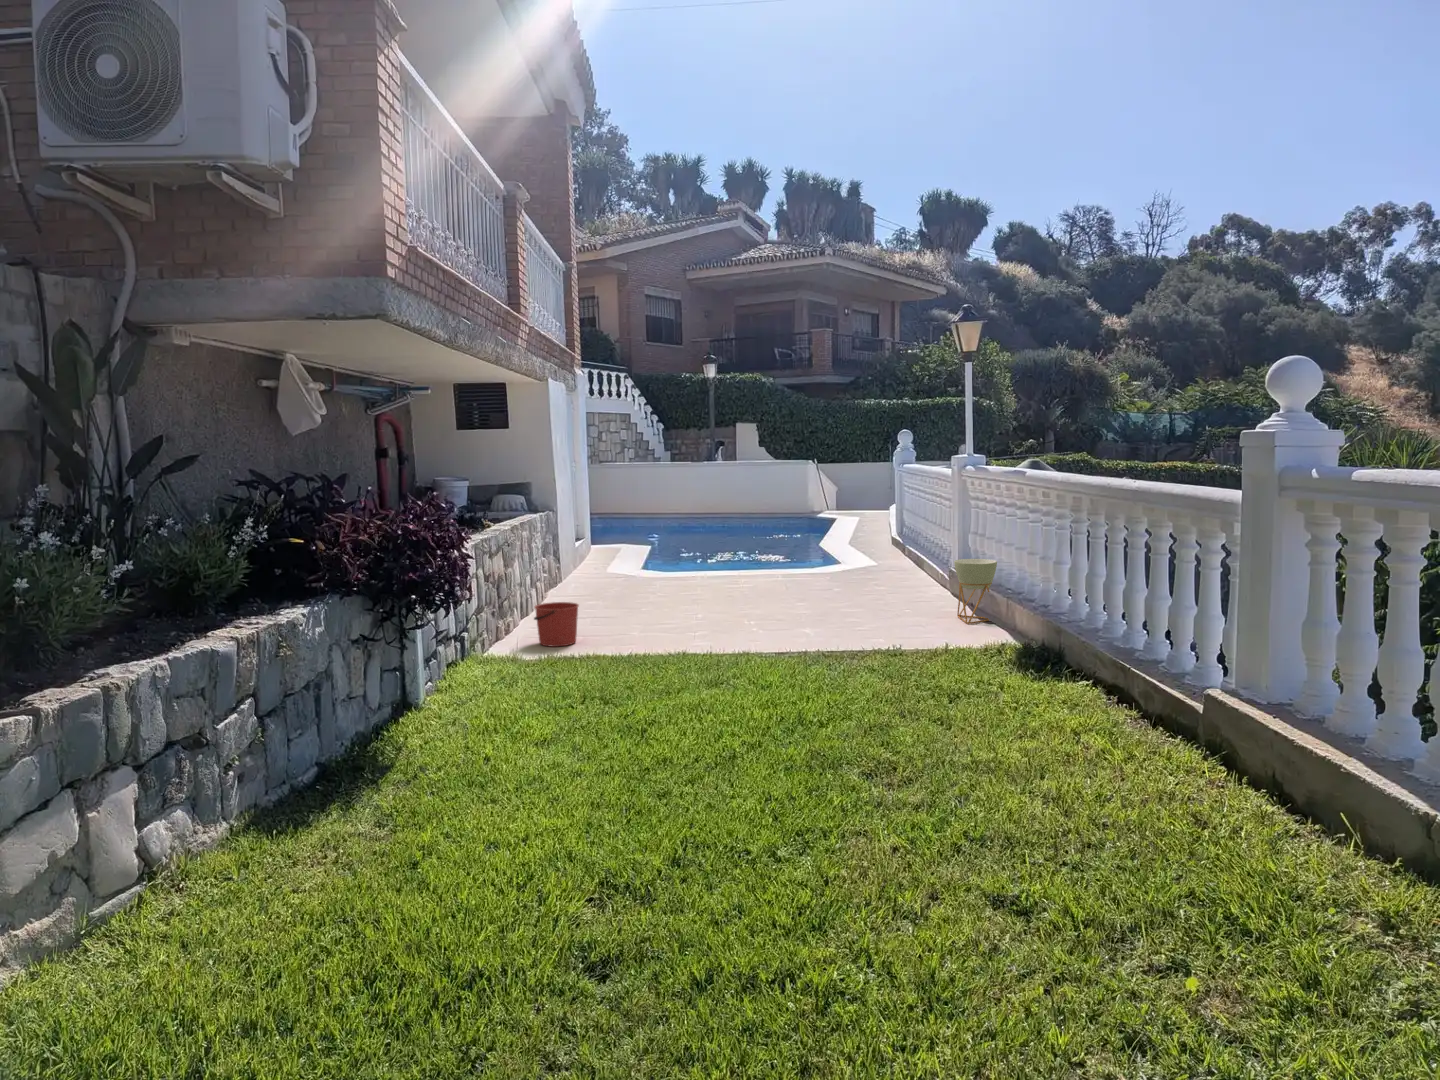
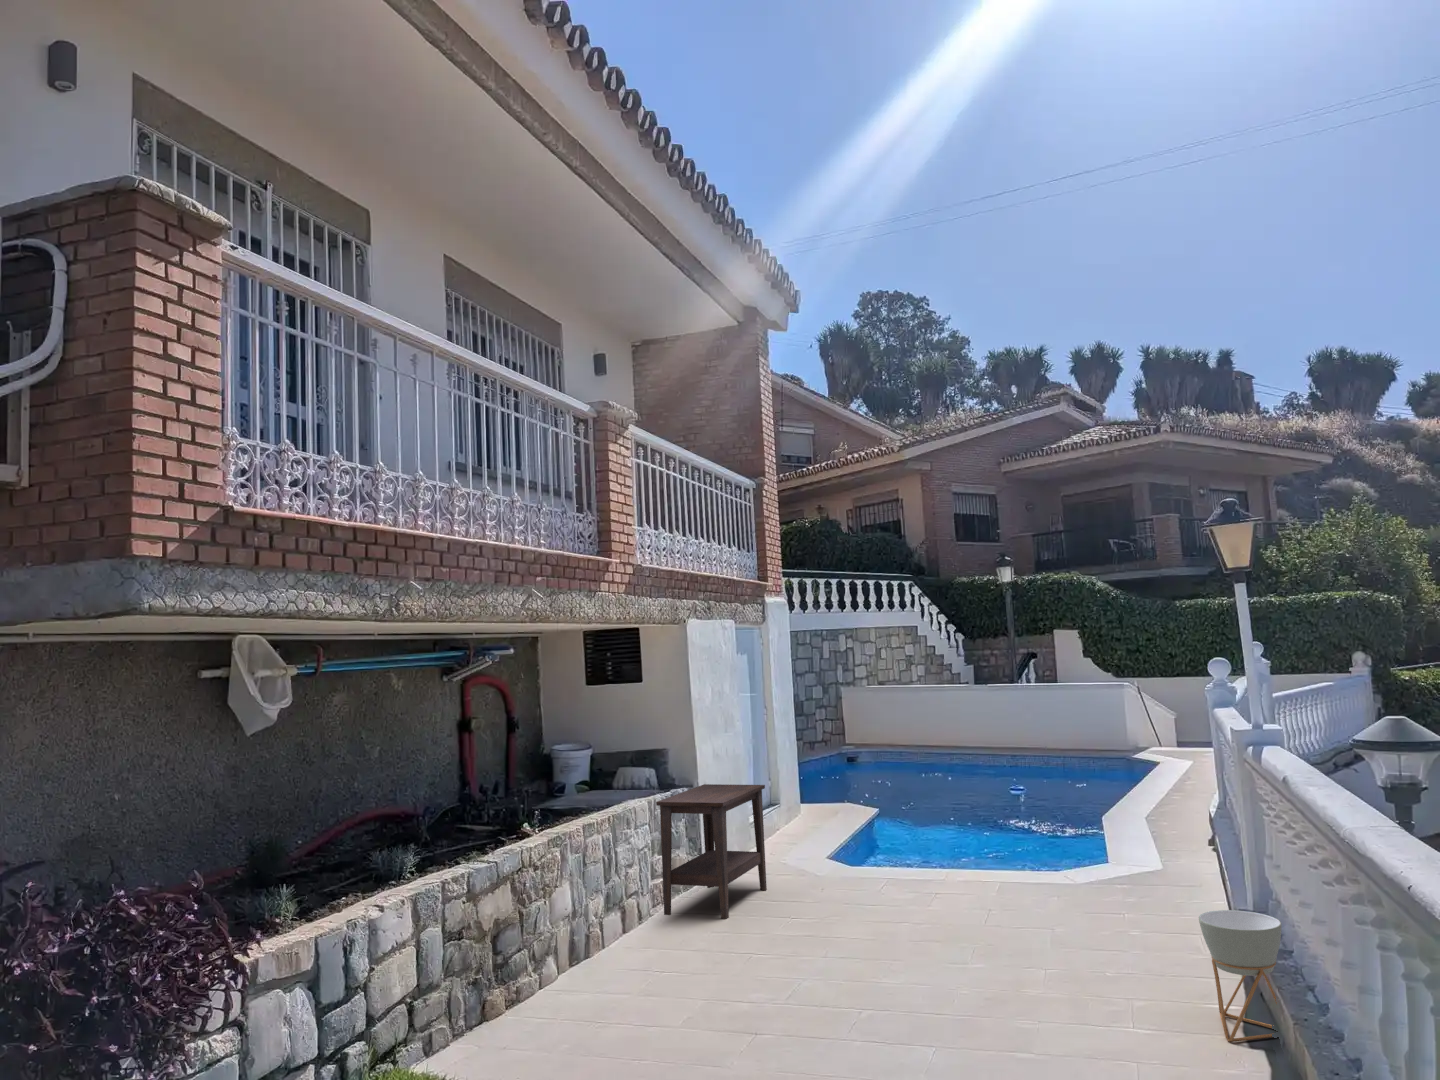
side table: none [563,514,627,604] -> present [656,784,767,919]
bucket: present [534,602,579,647] -> none [515,942,582,1018]

